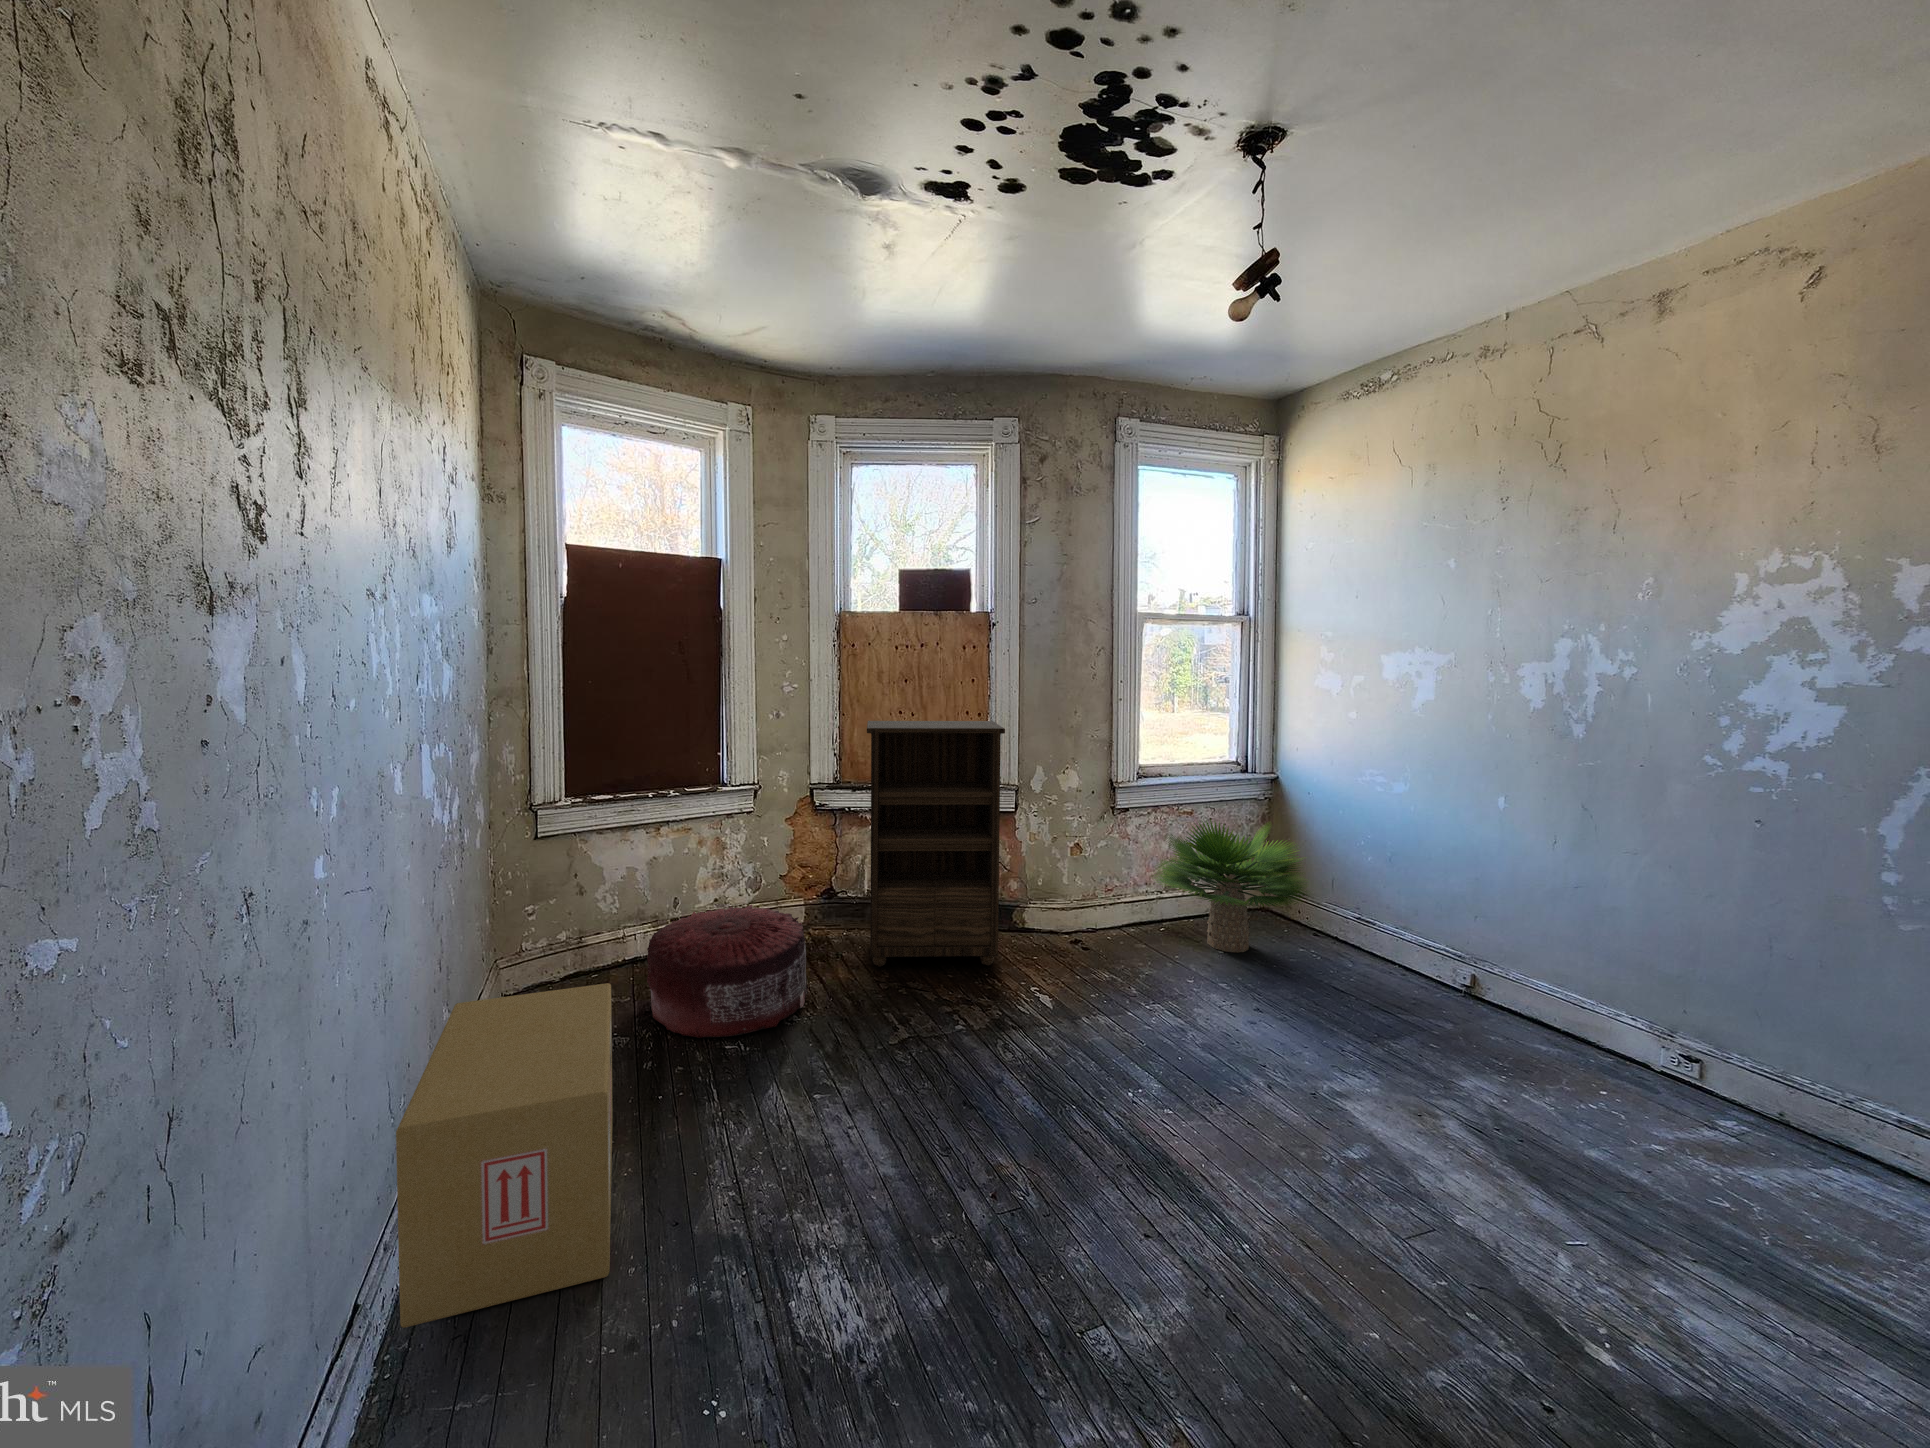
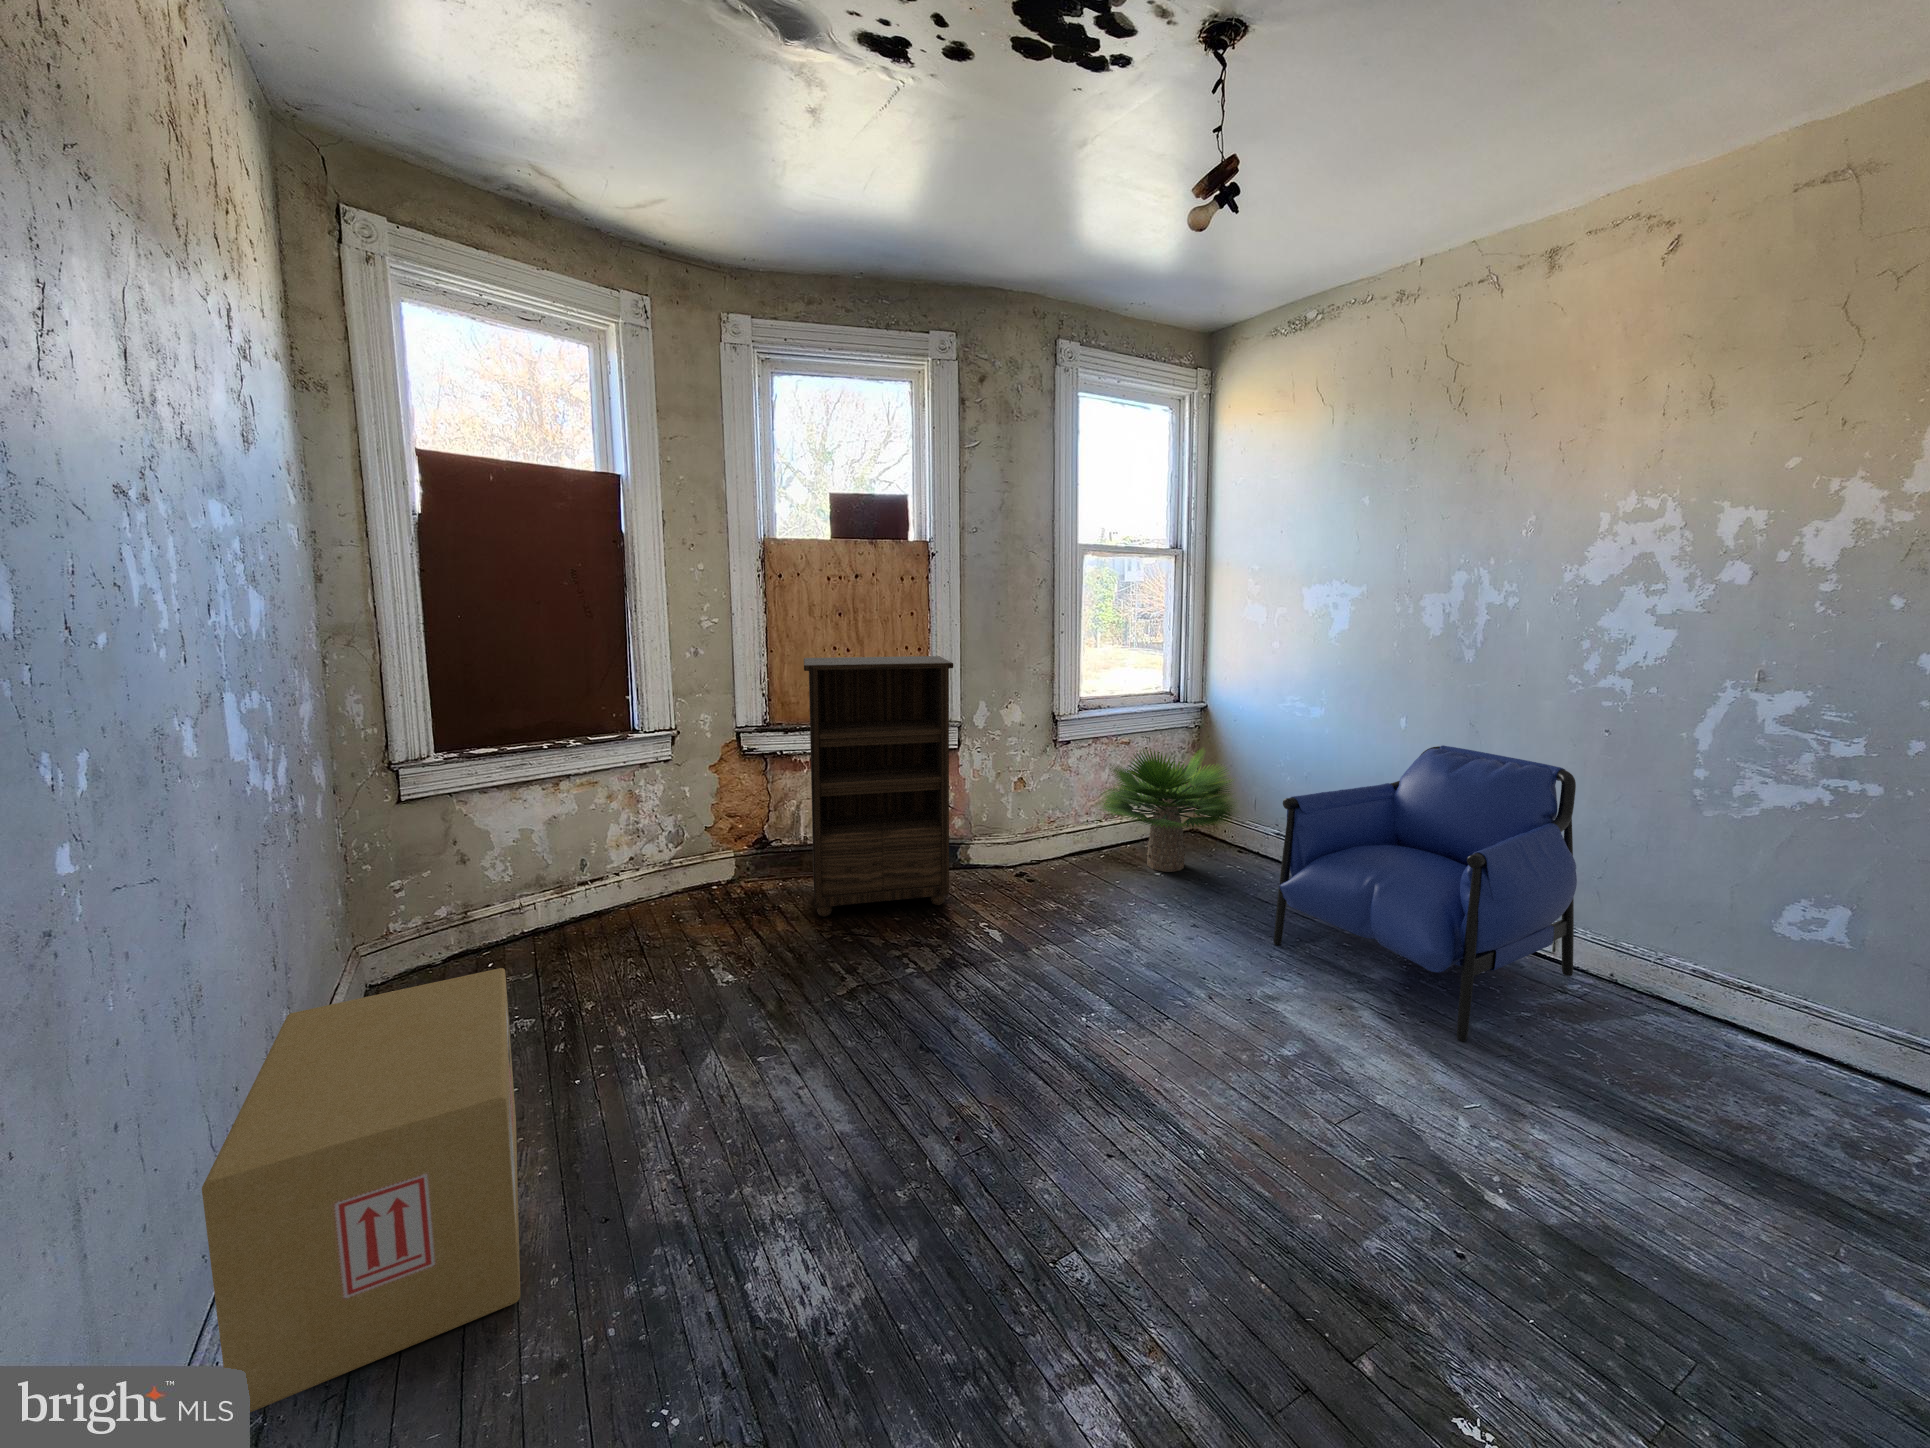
armchair: none [1348,833,1741,1179] -> present [1274,745,1577,1041]
pouf: present [647,905,809,1038] -> none [550,863,747,1015]

